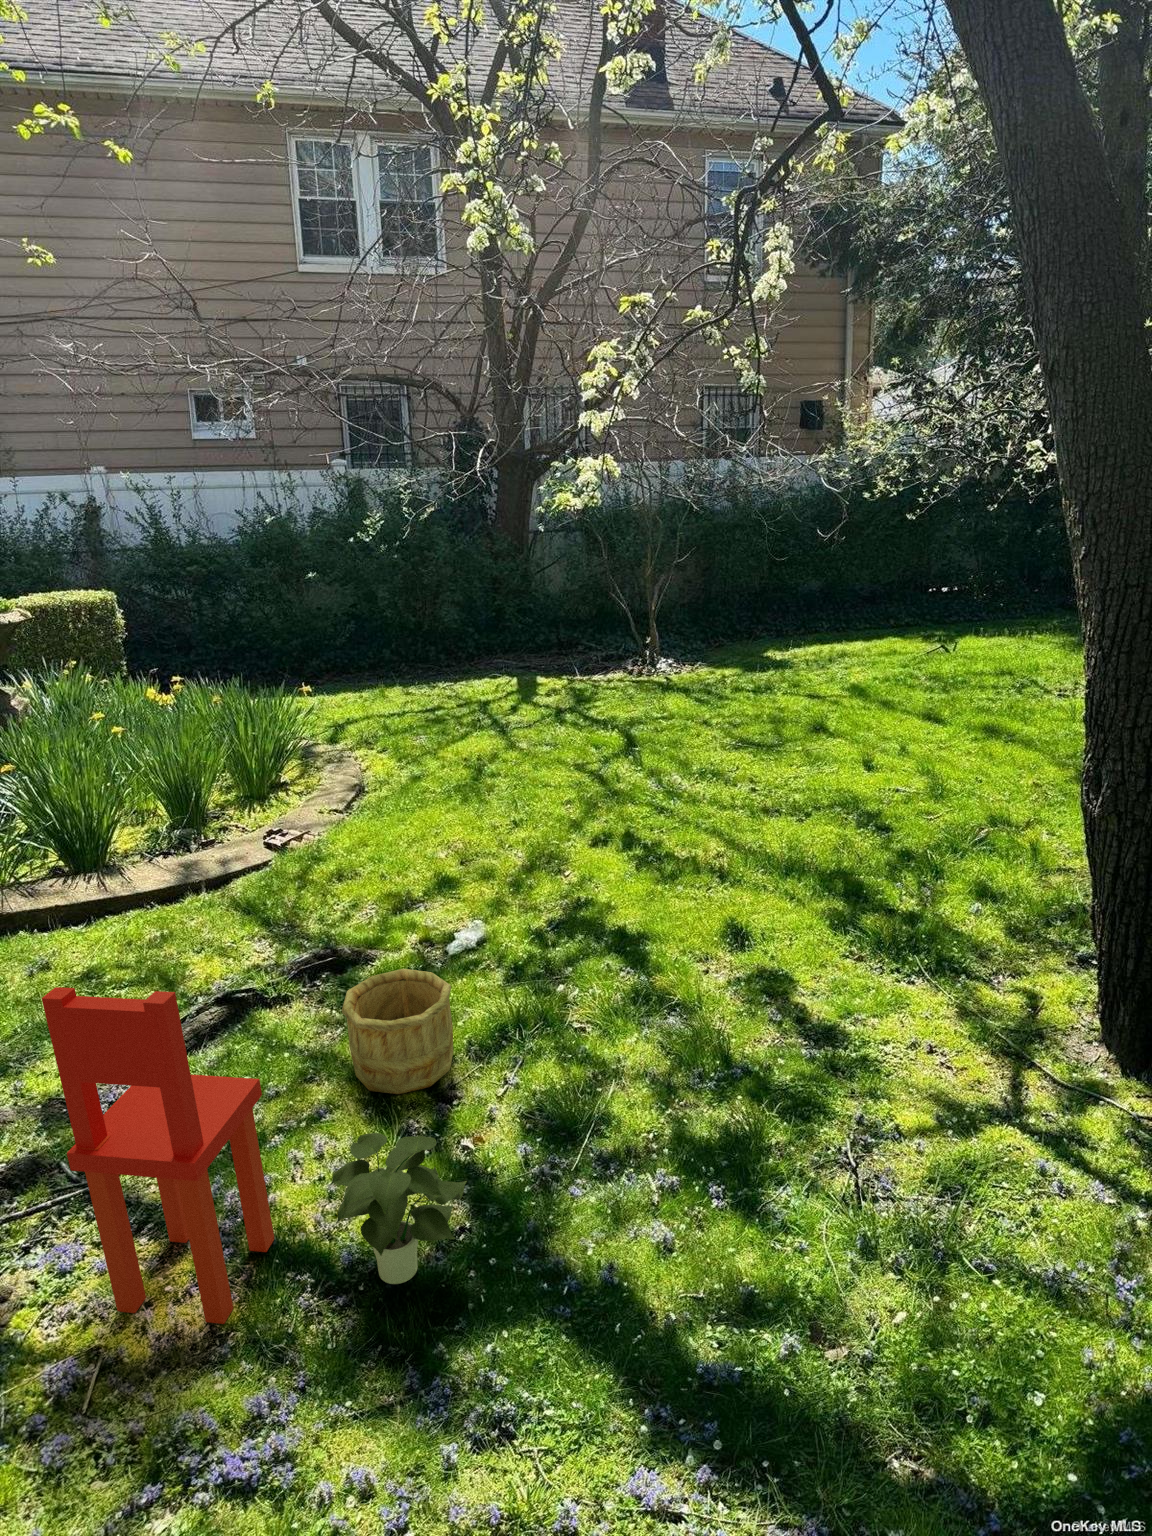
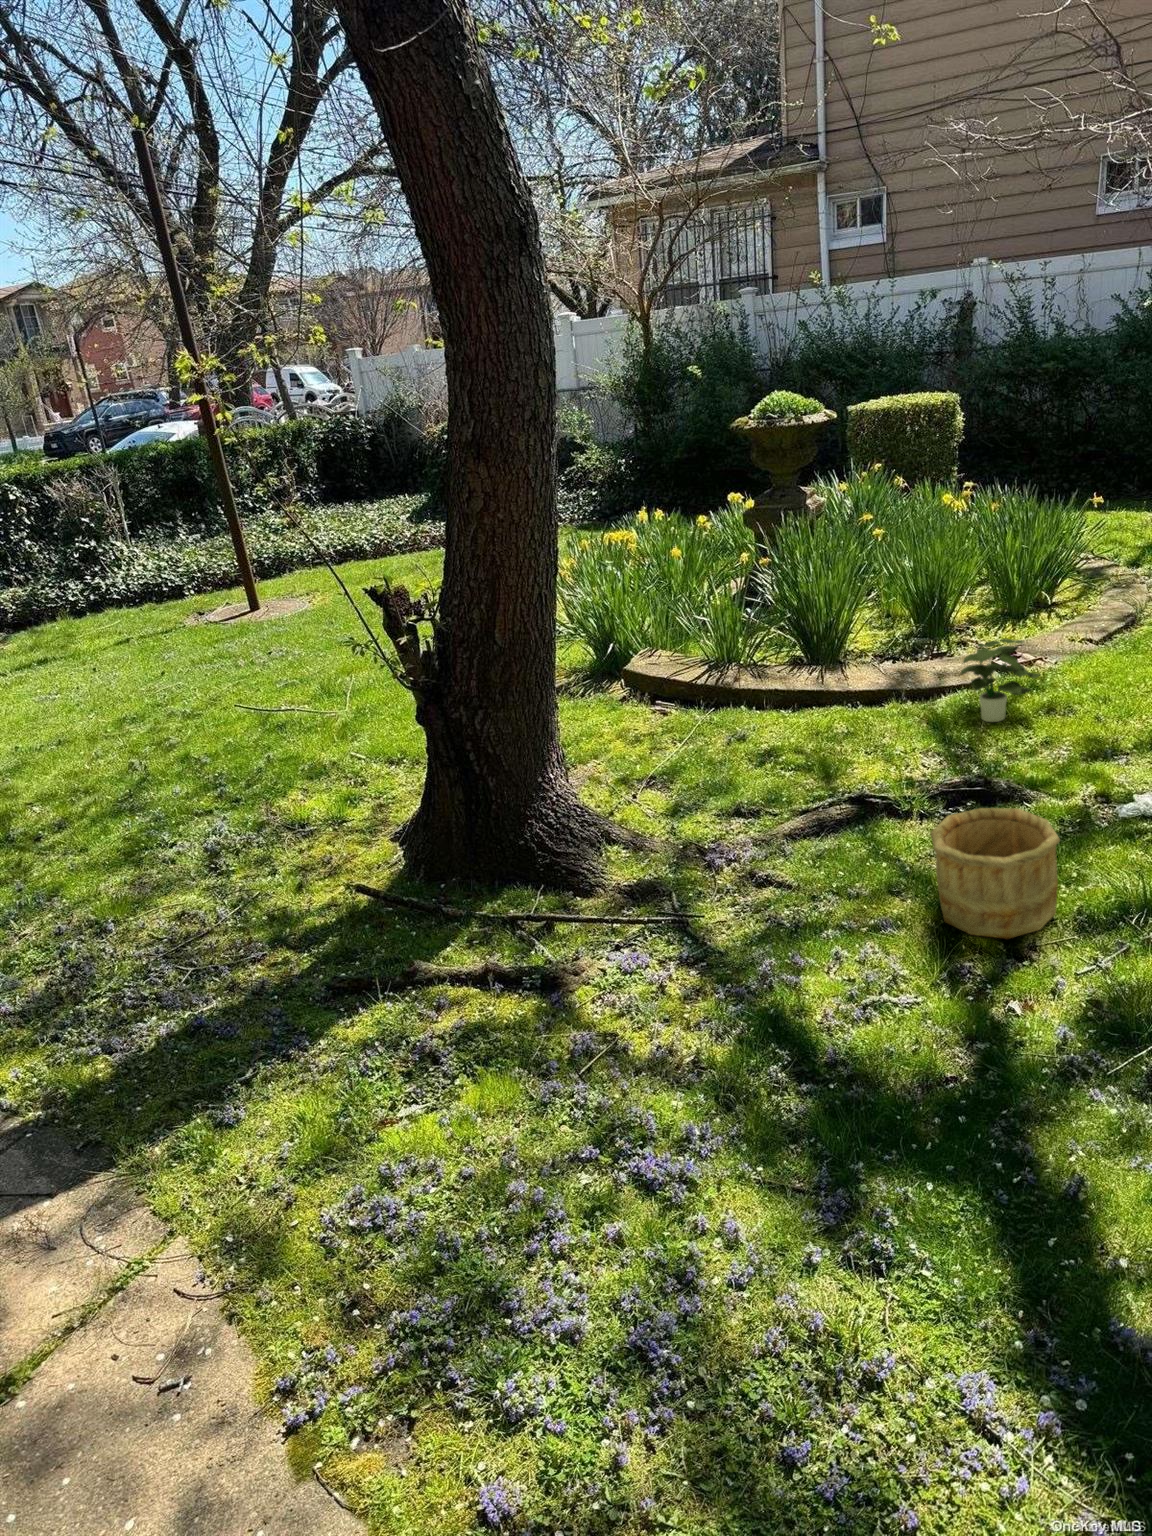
chair: present [42,987,274,1324] -> none [594,731,784,1059]
potted plant: present [329,1133,467,1284] -> present [961,638,1040,722]

